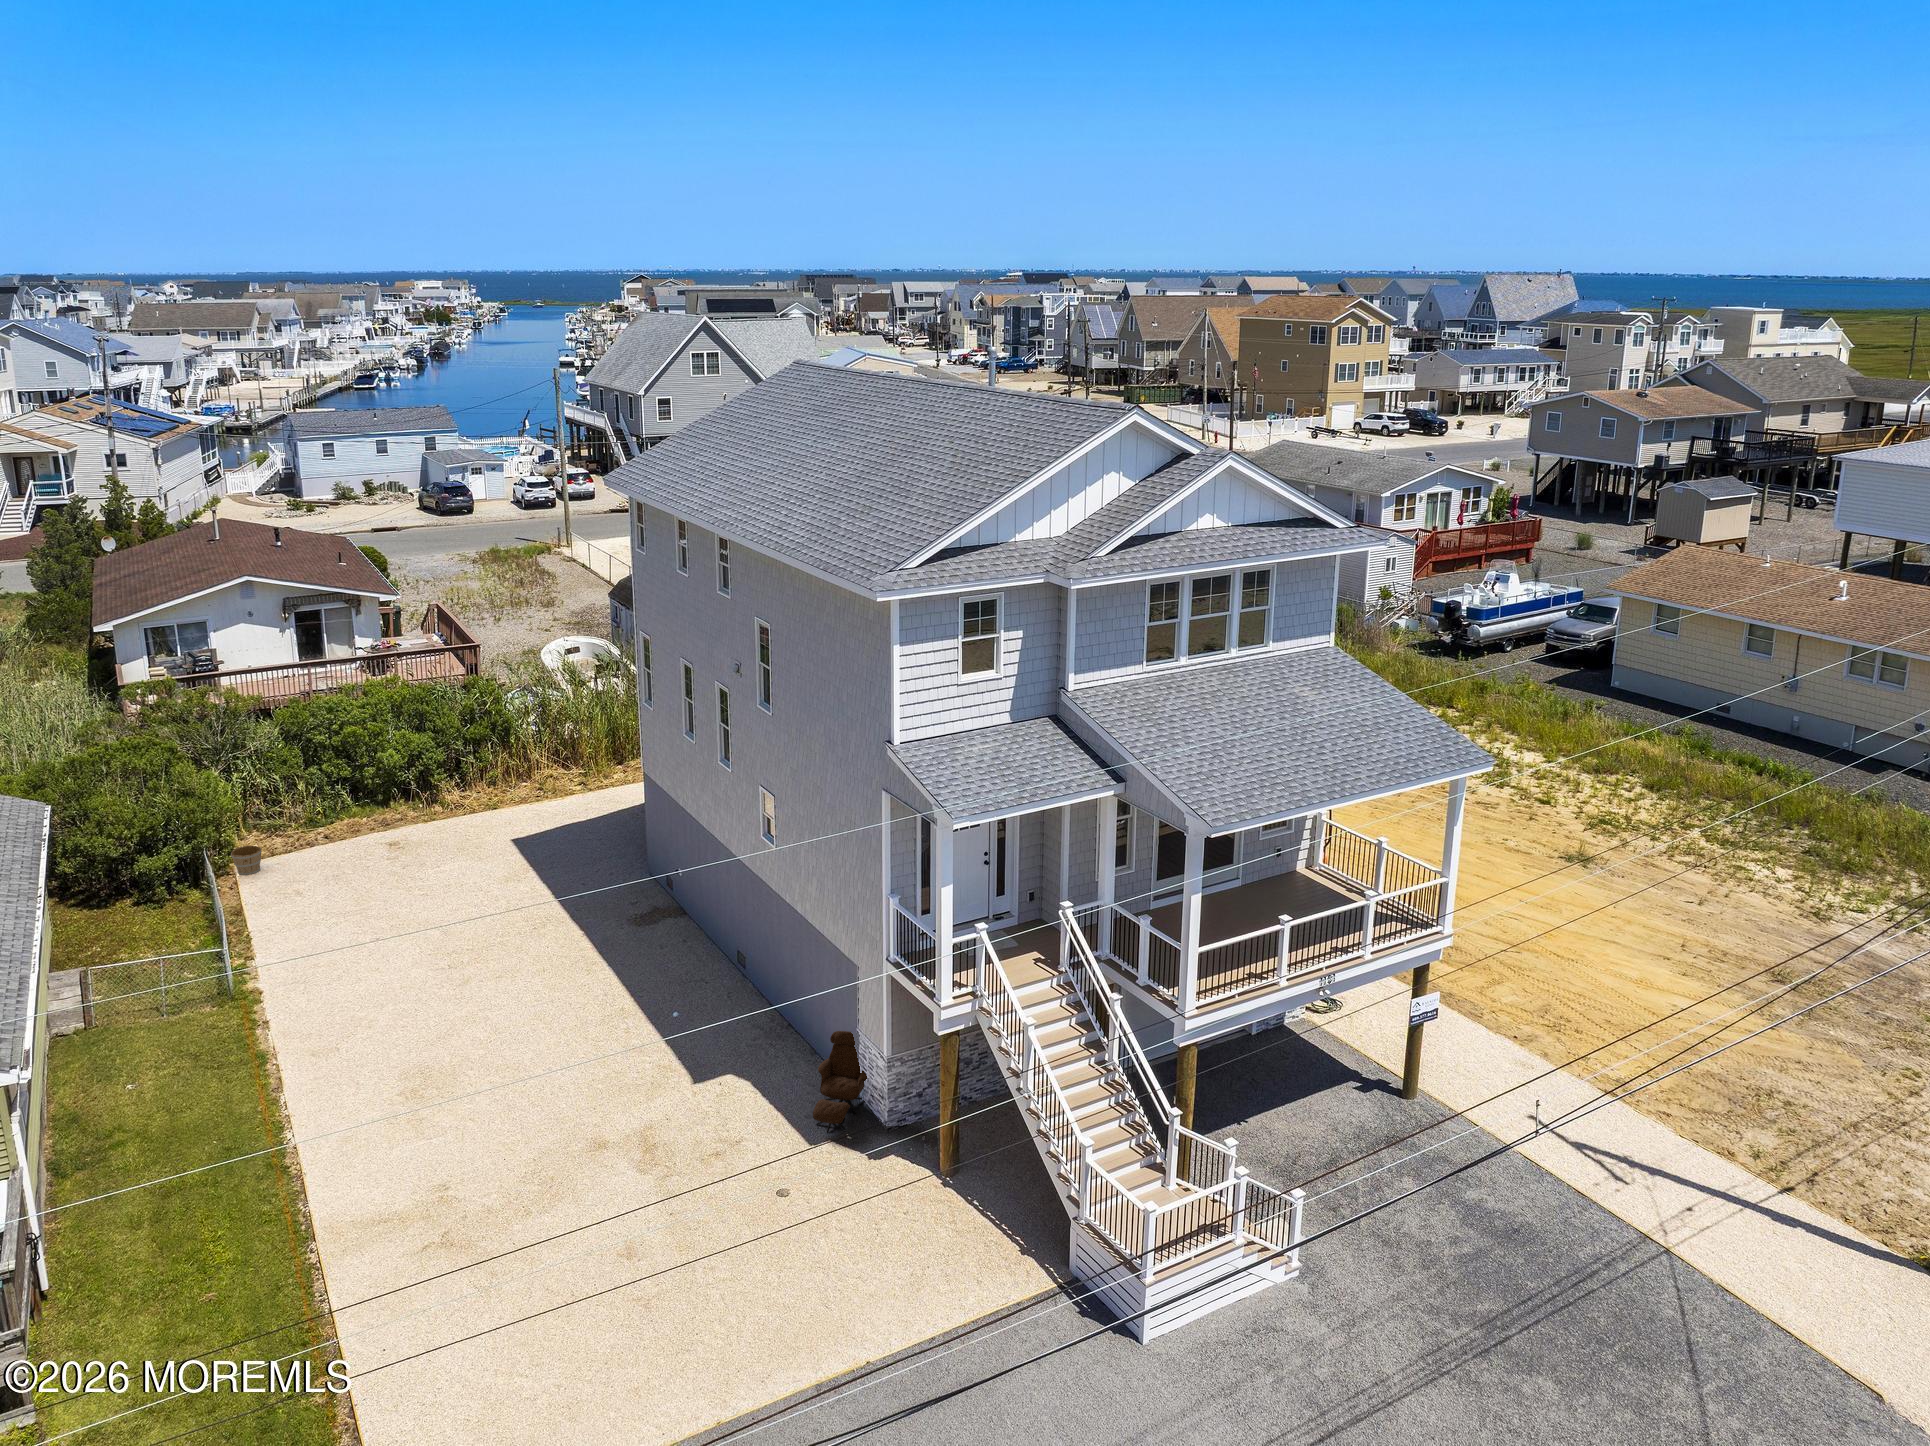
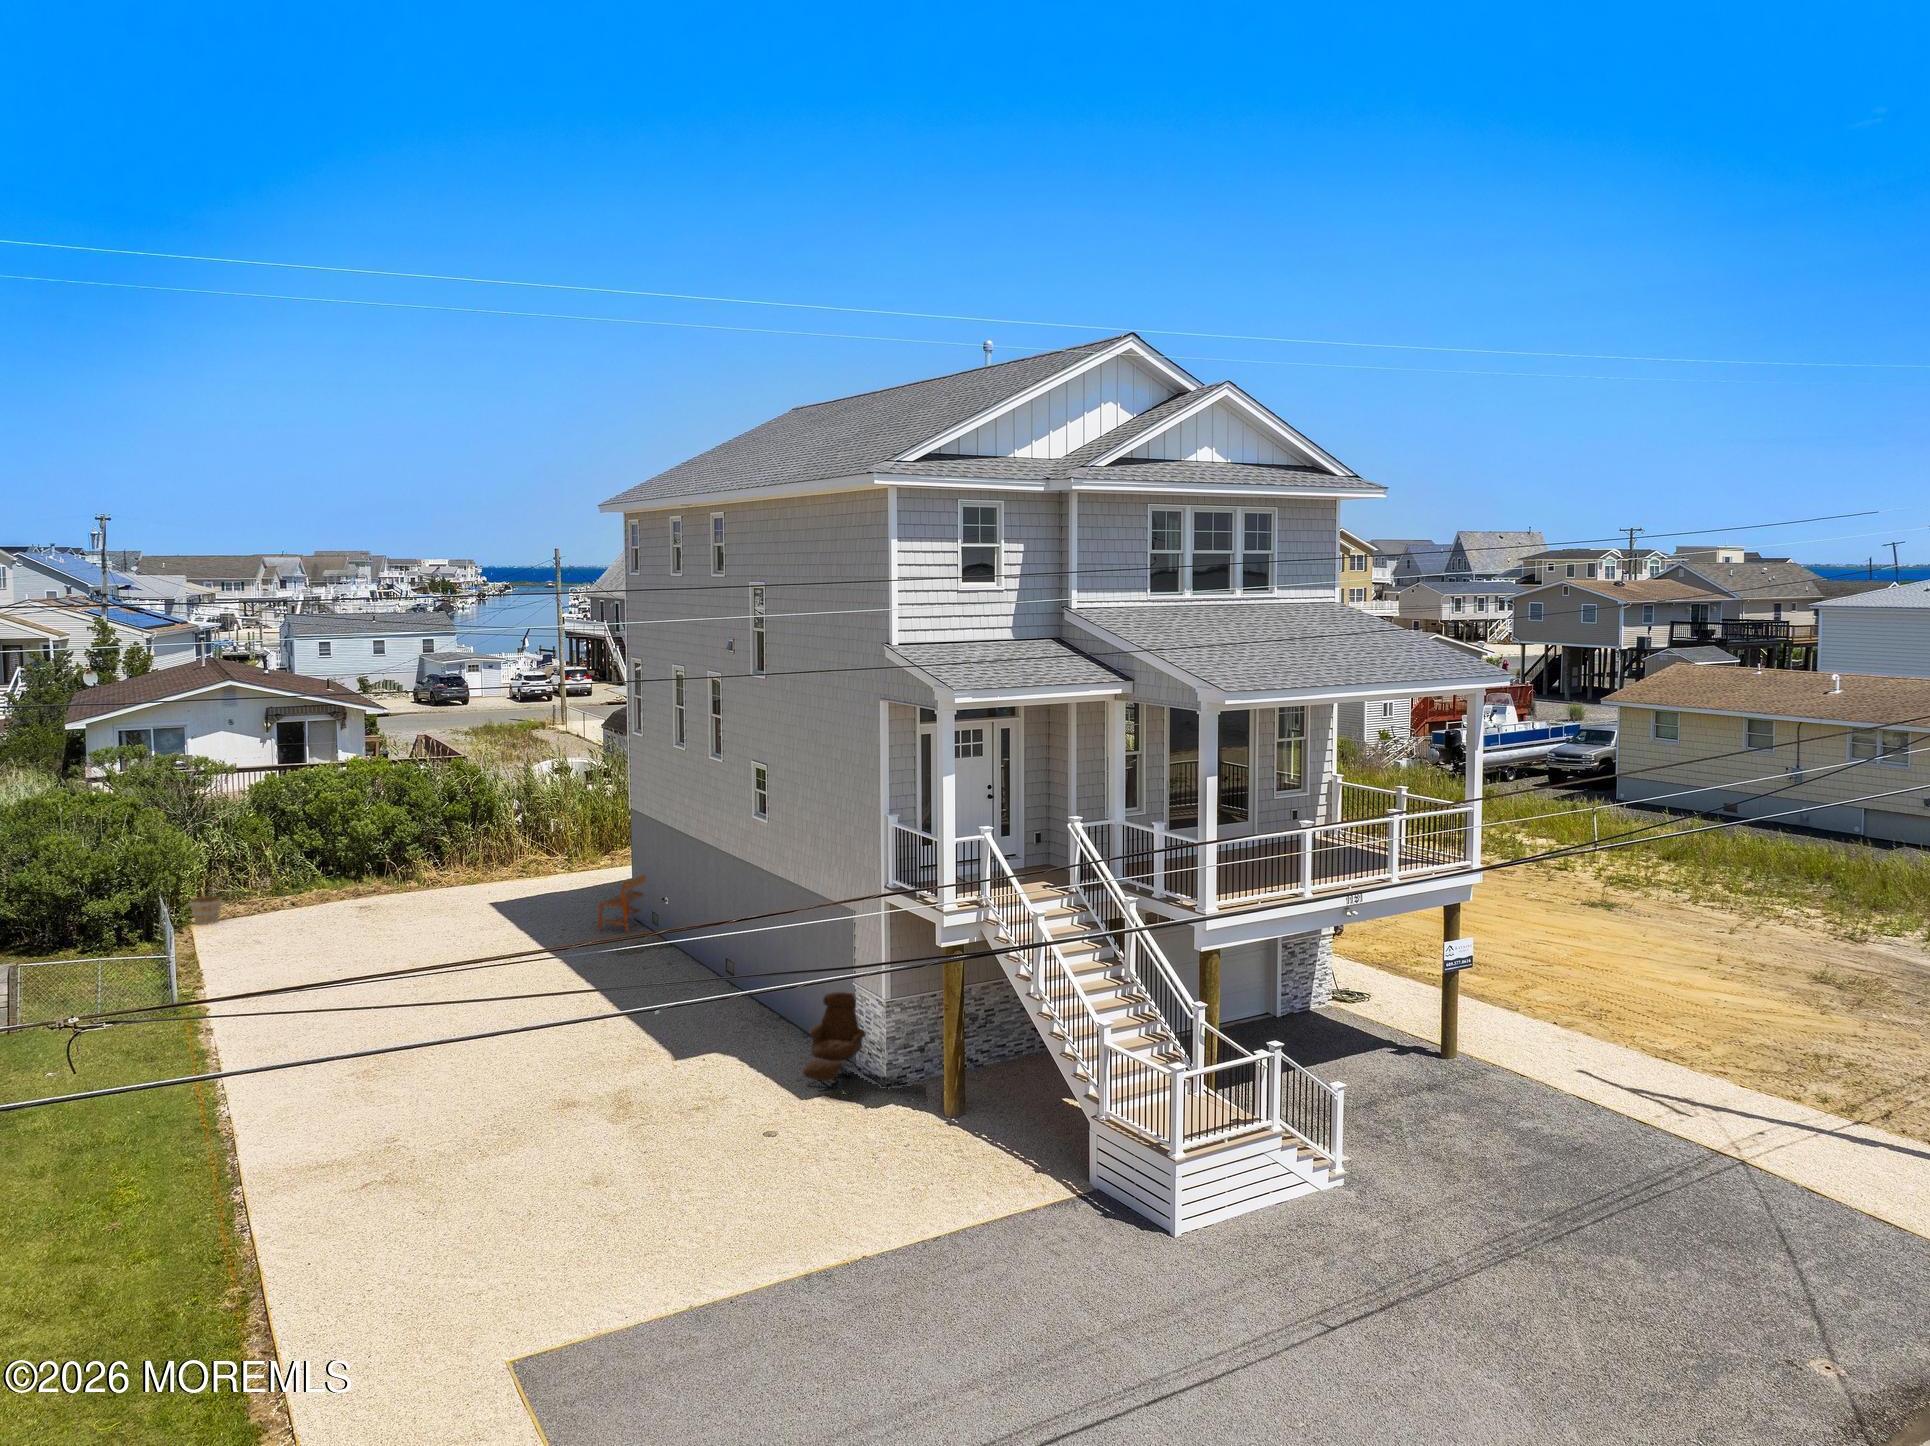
bench: none [619,829,671,891] -> present [598,875,646,931]

